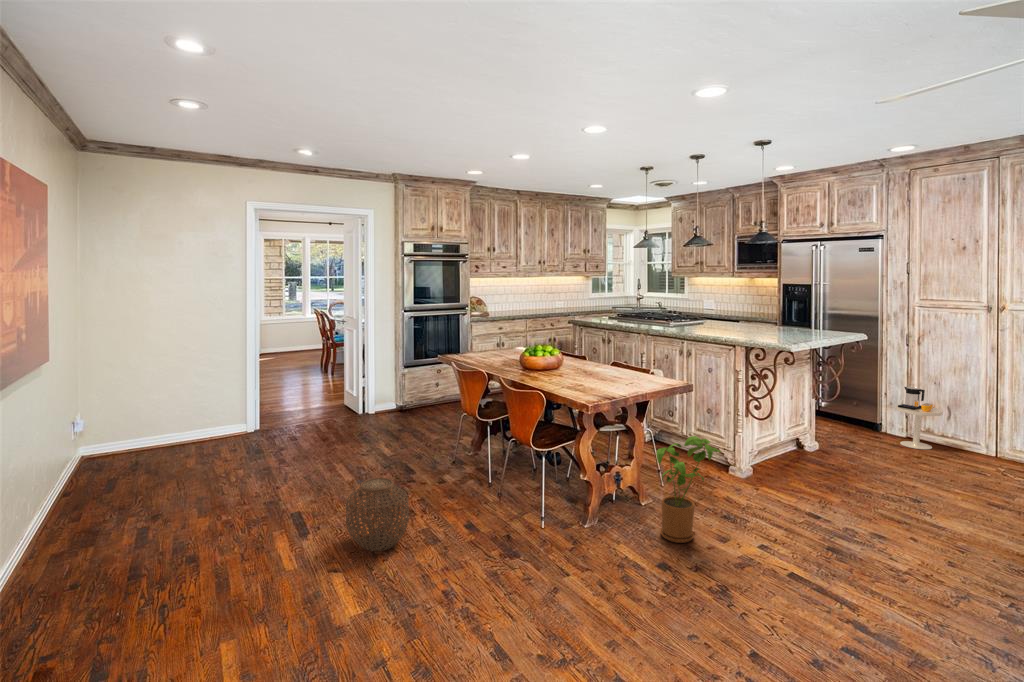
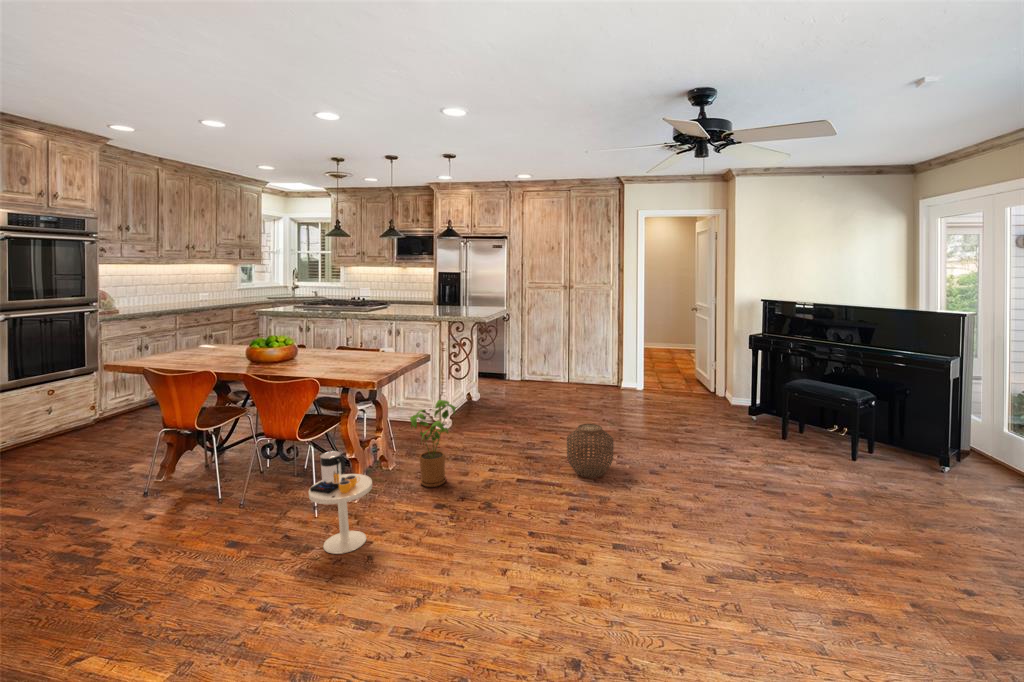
side table: present [896,387,943,449] -> present [309,451,372,554]
woven basket: present [346,478,409,551] -> present [567,424,613,478]

